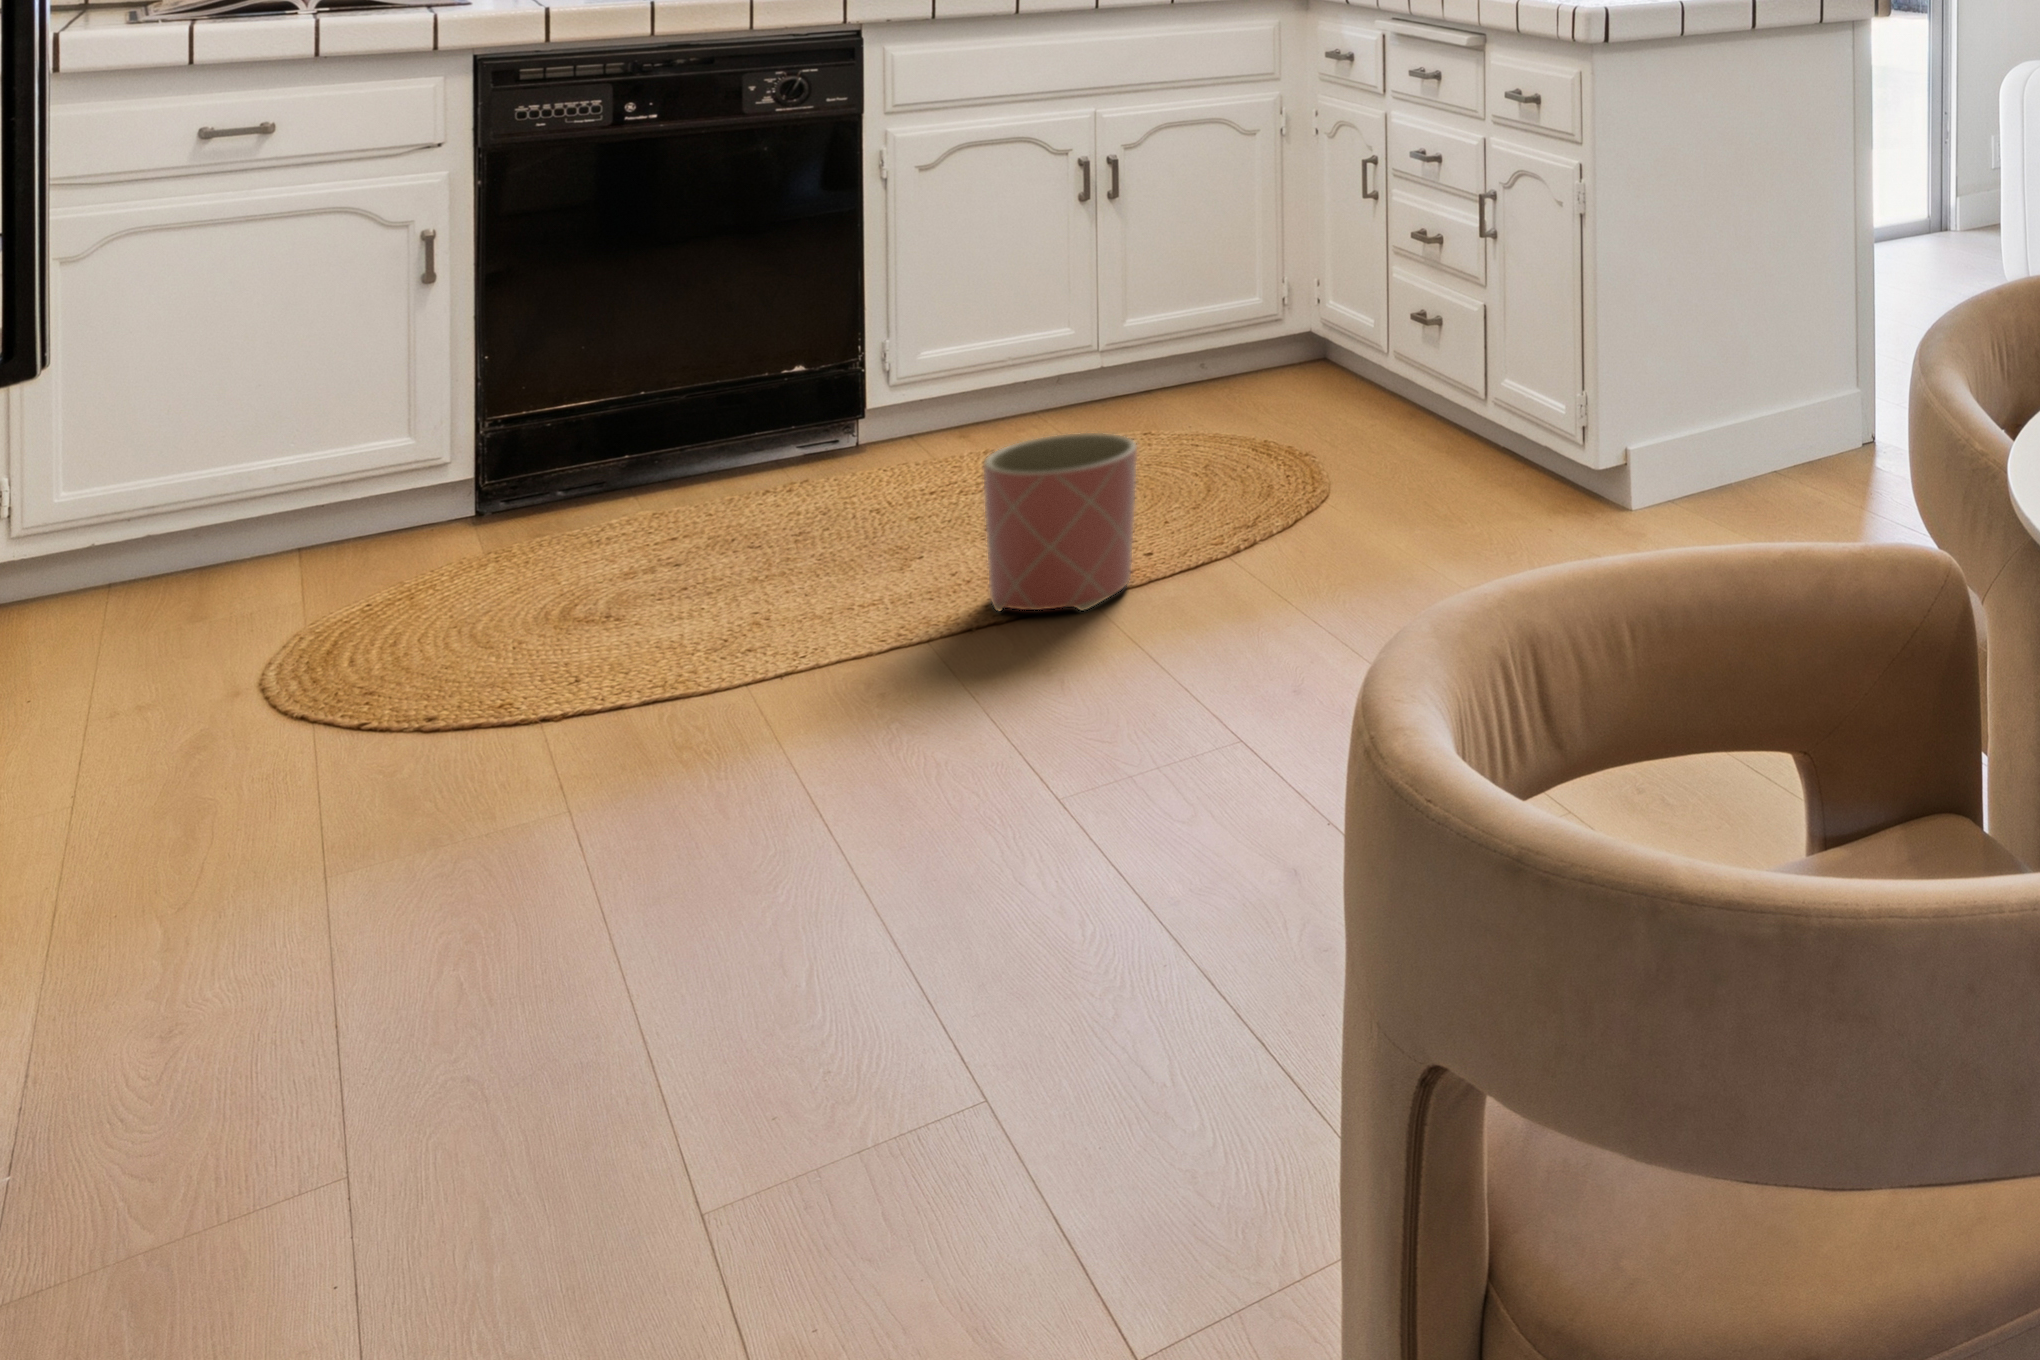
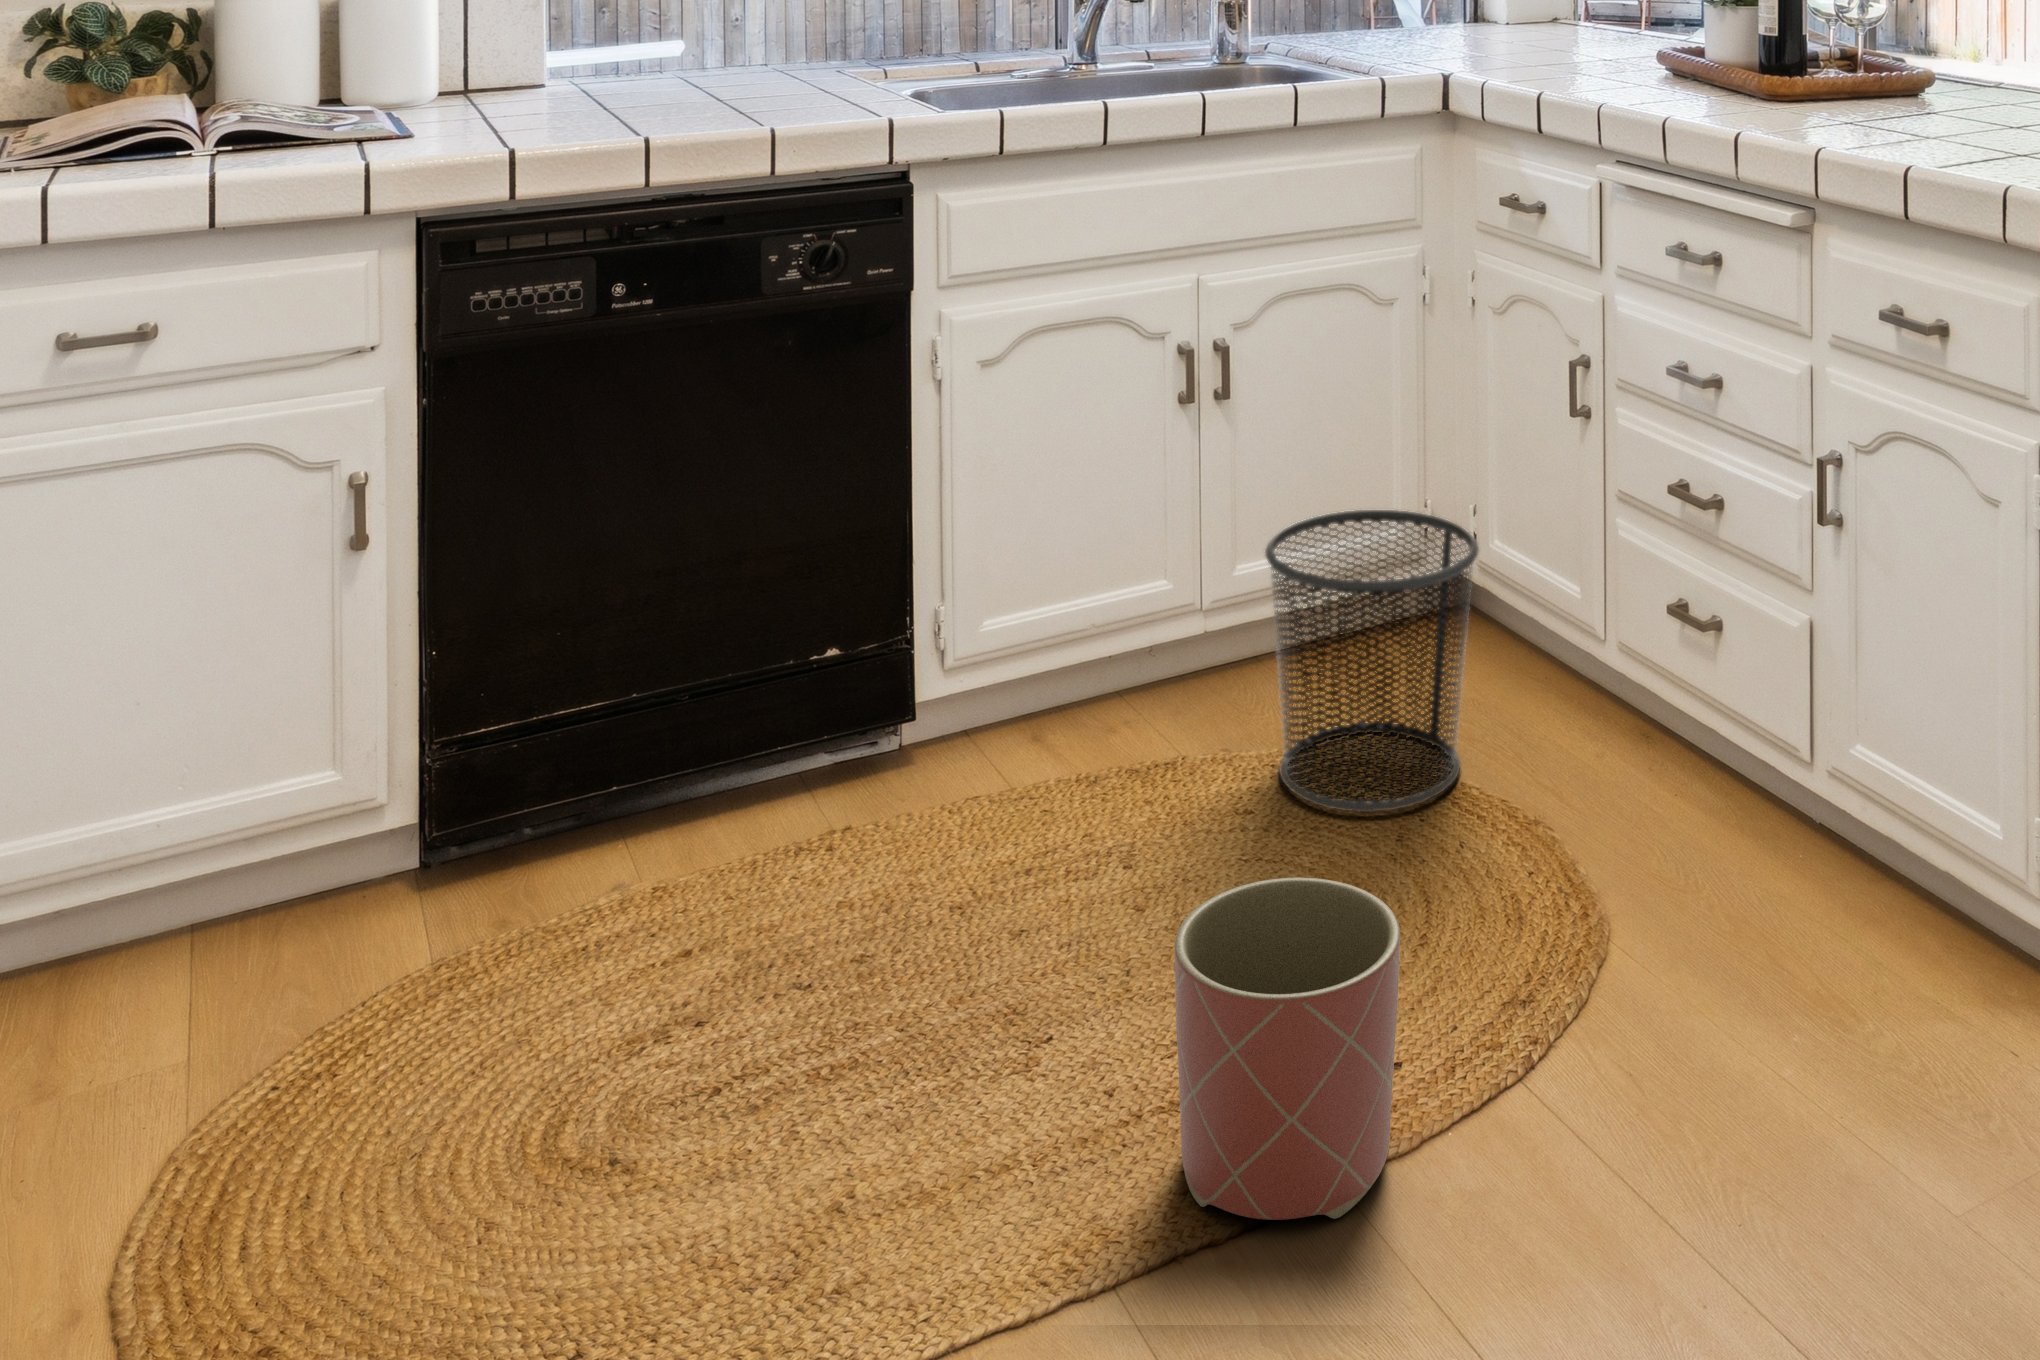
waste bin: none [1125,267,1285,458] -> present [1265,510,1479,812]

